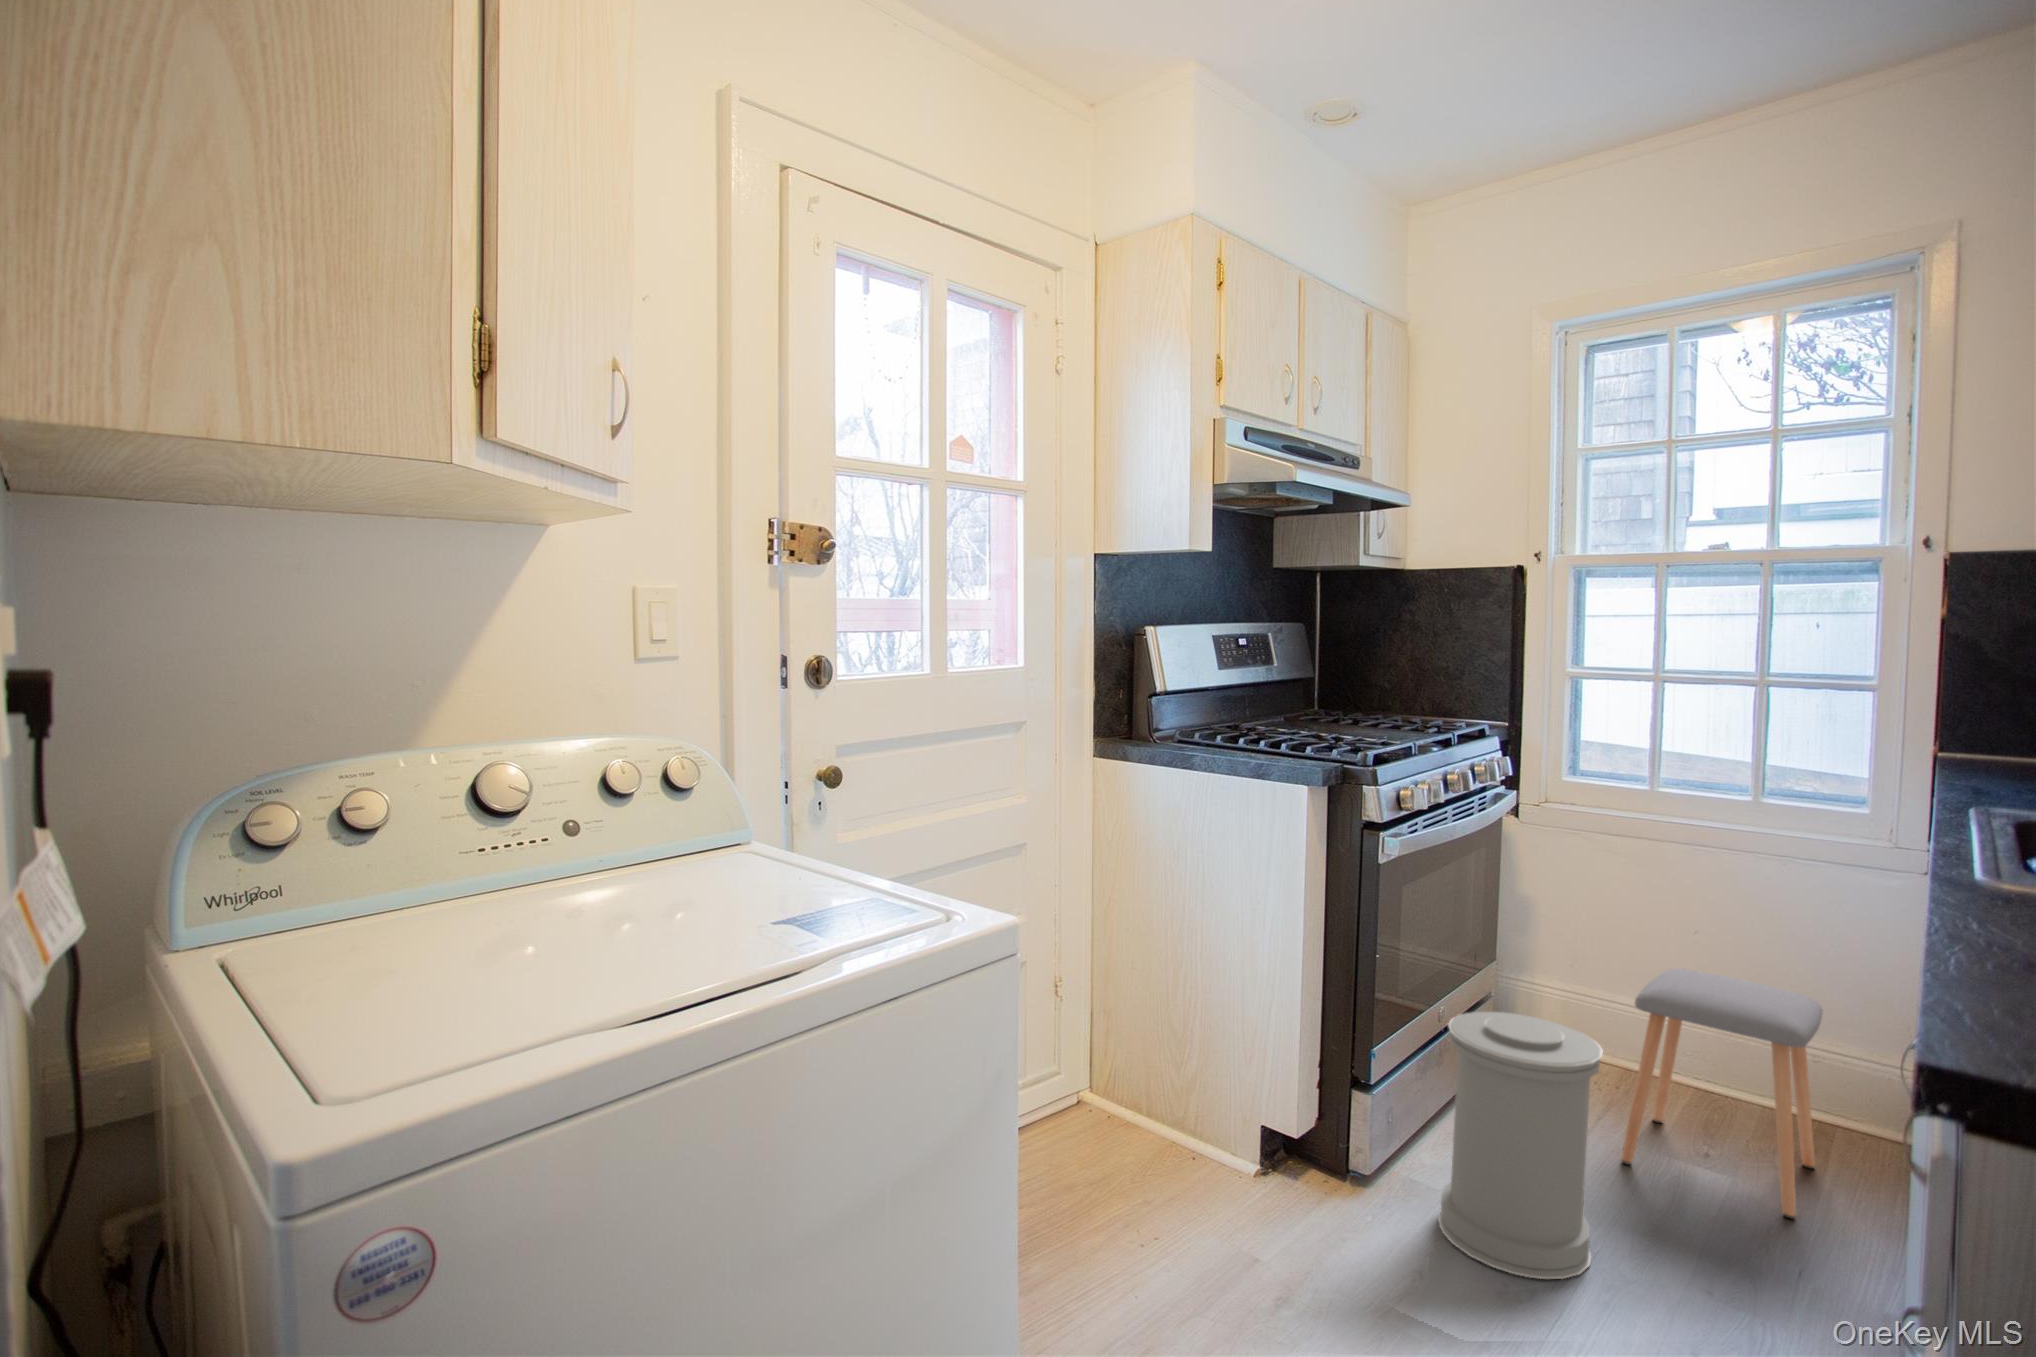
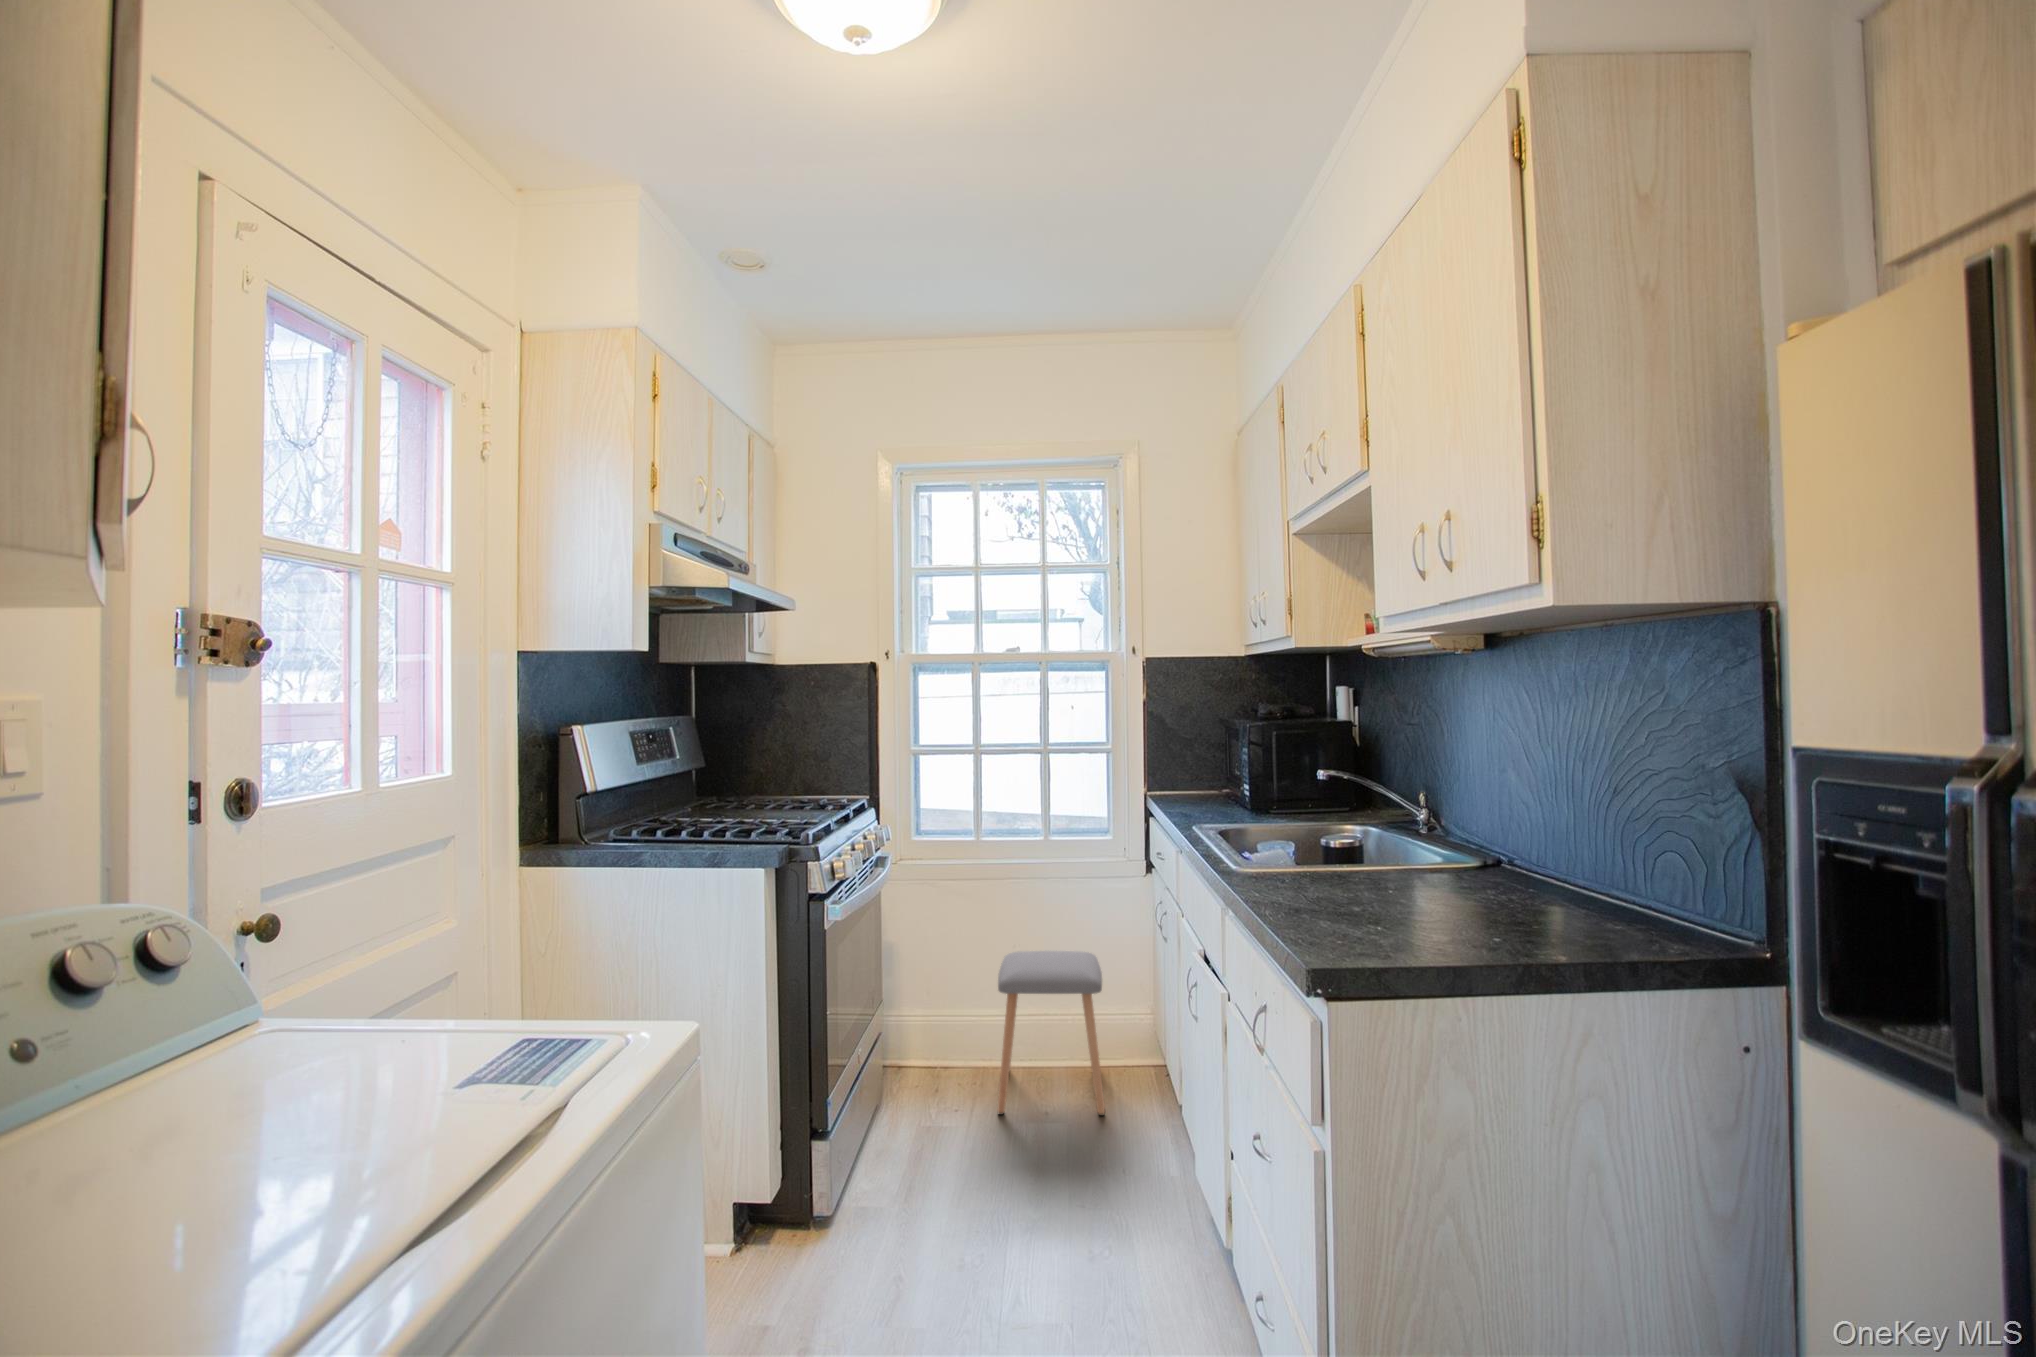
trash can: present [1438,1012,1603,1279] -> none [894,1026,1010,1255]

